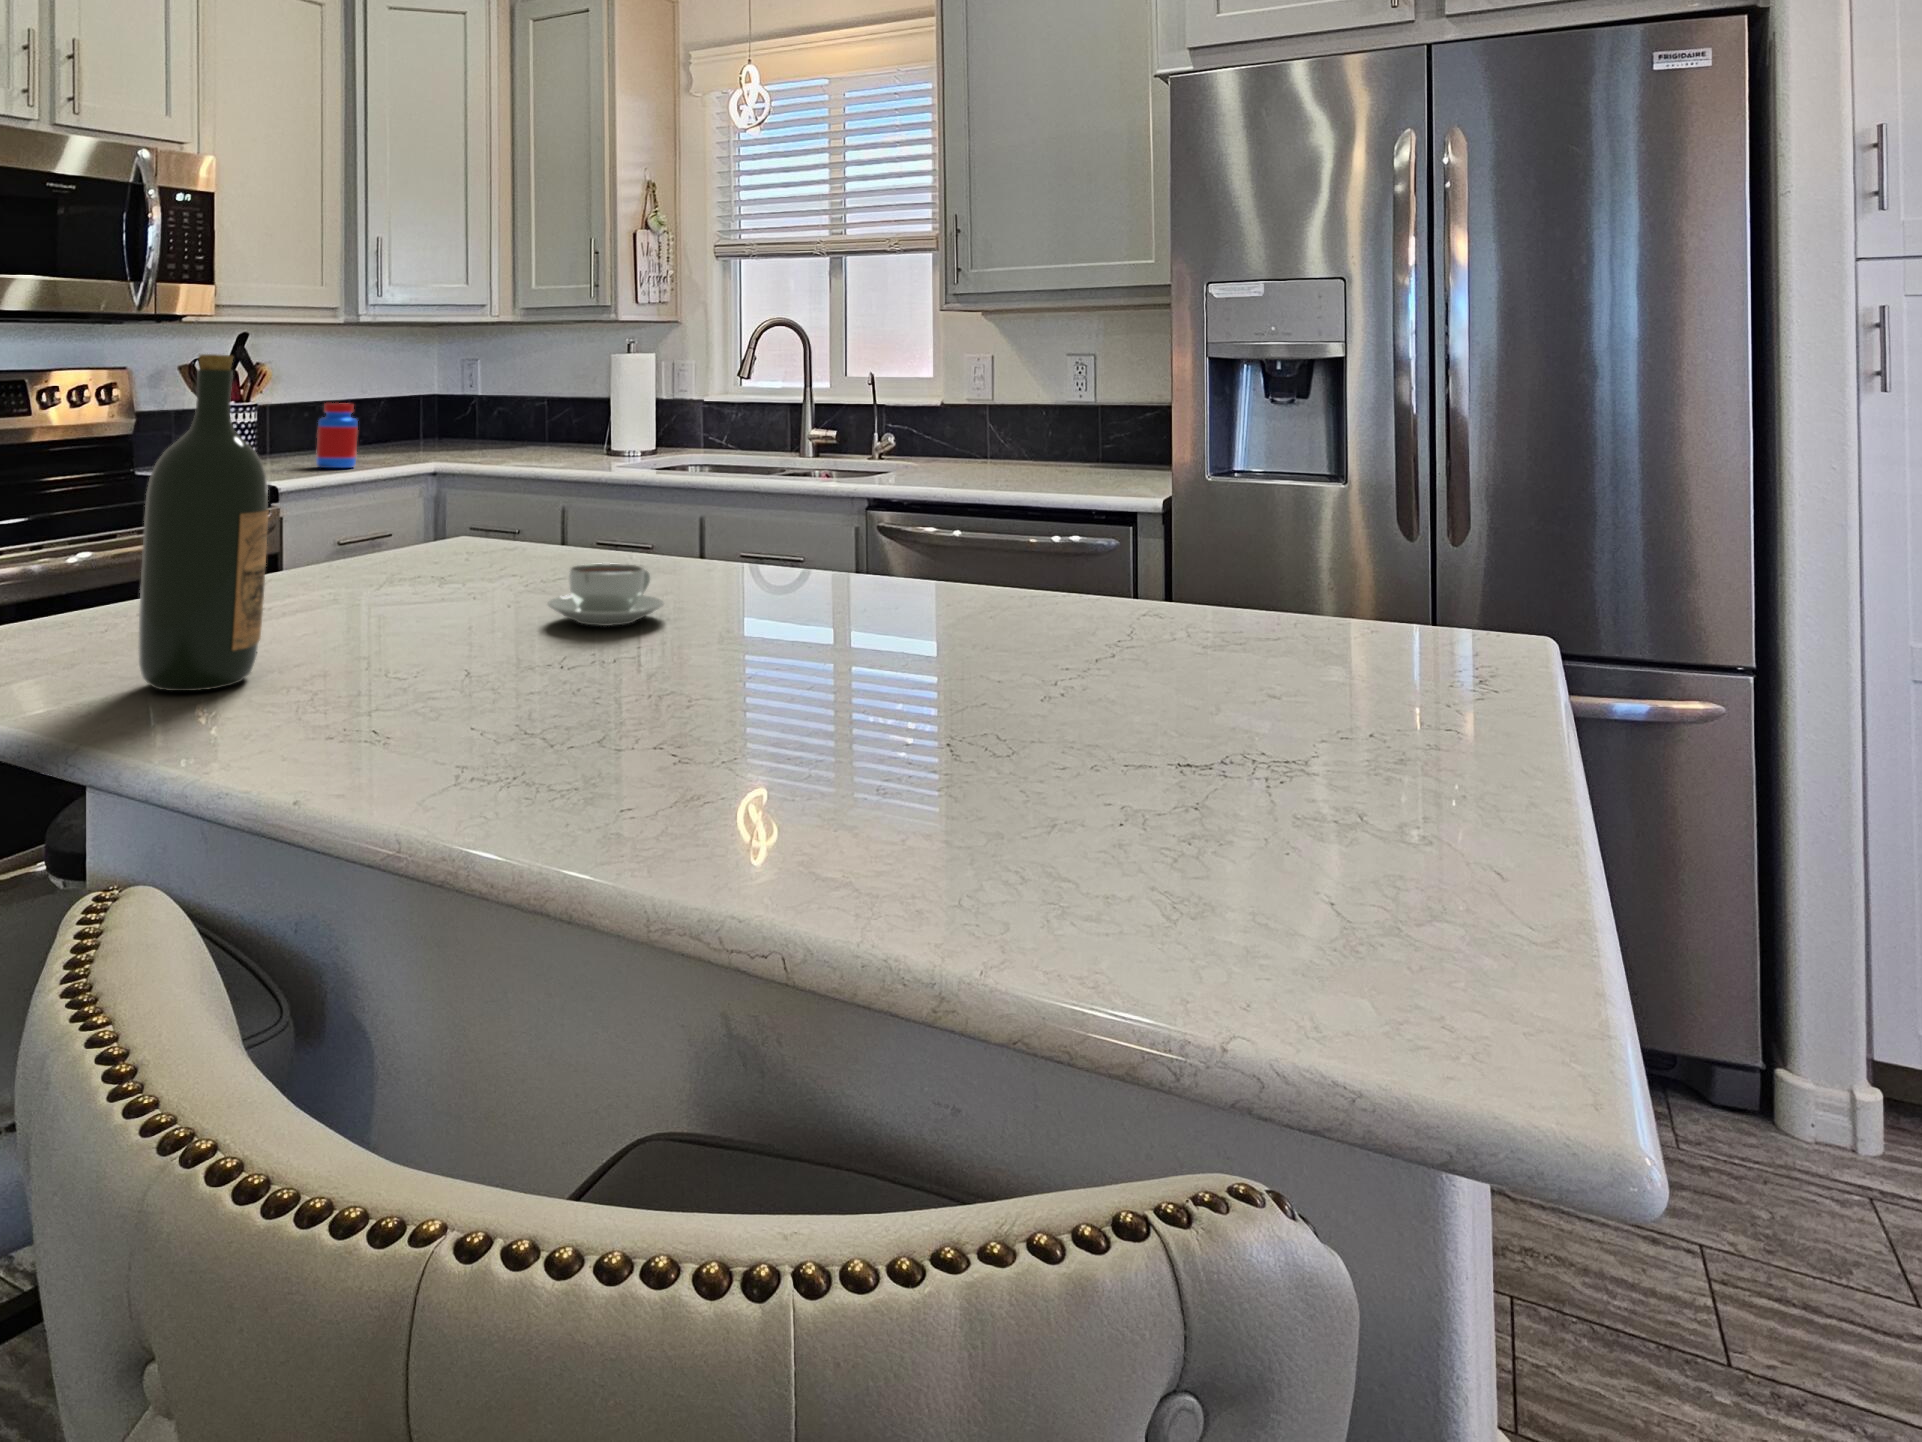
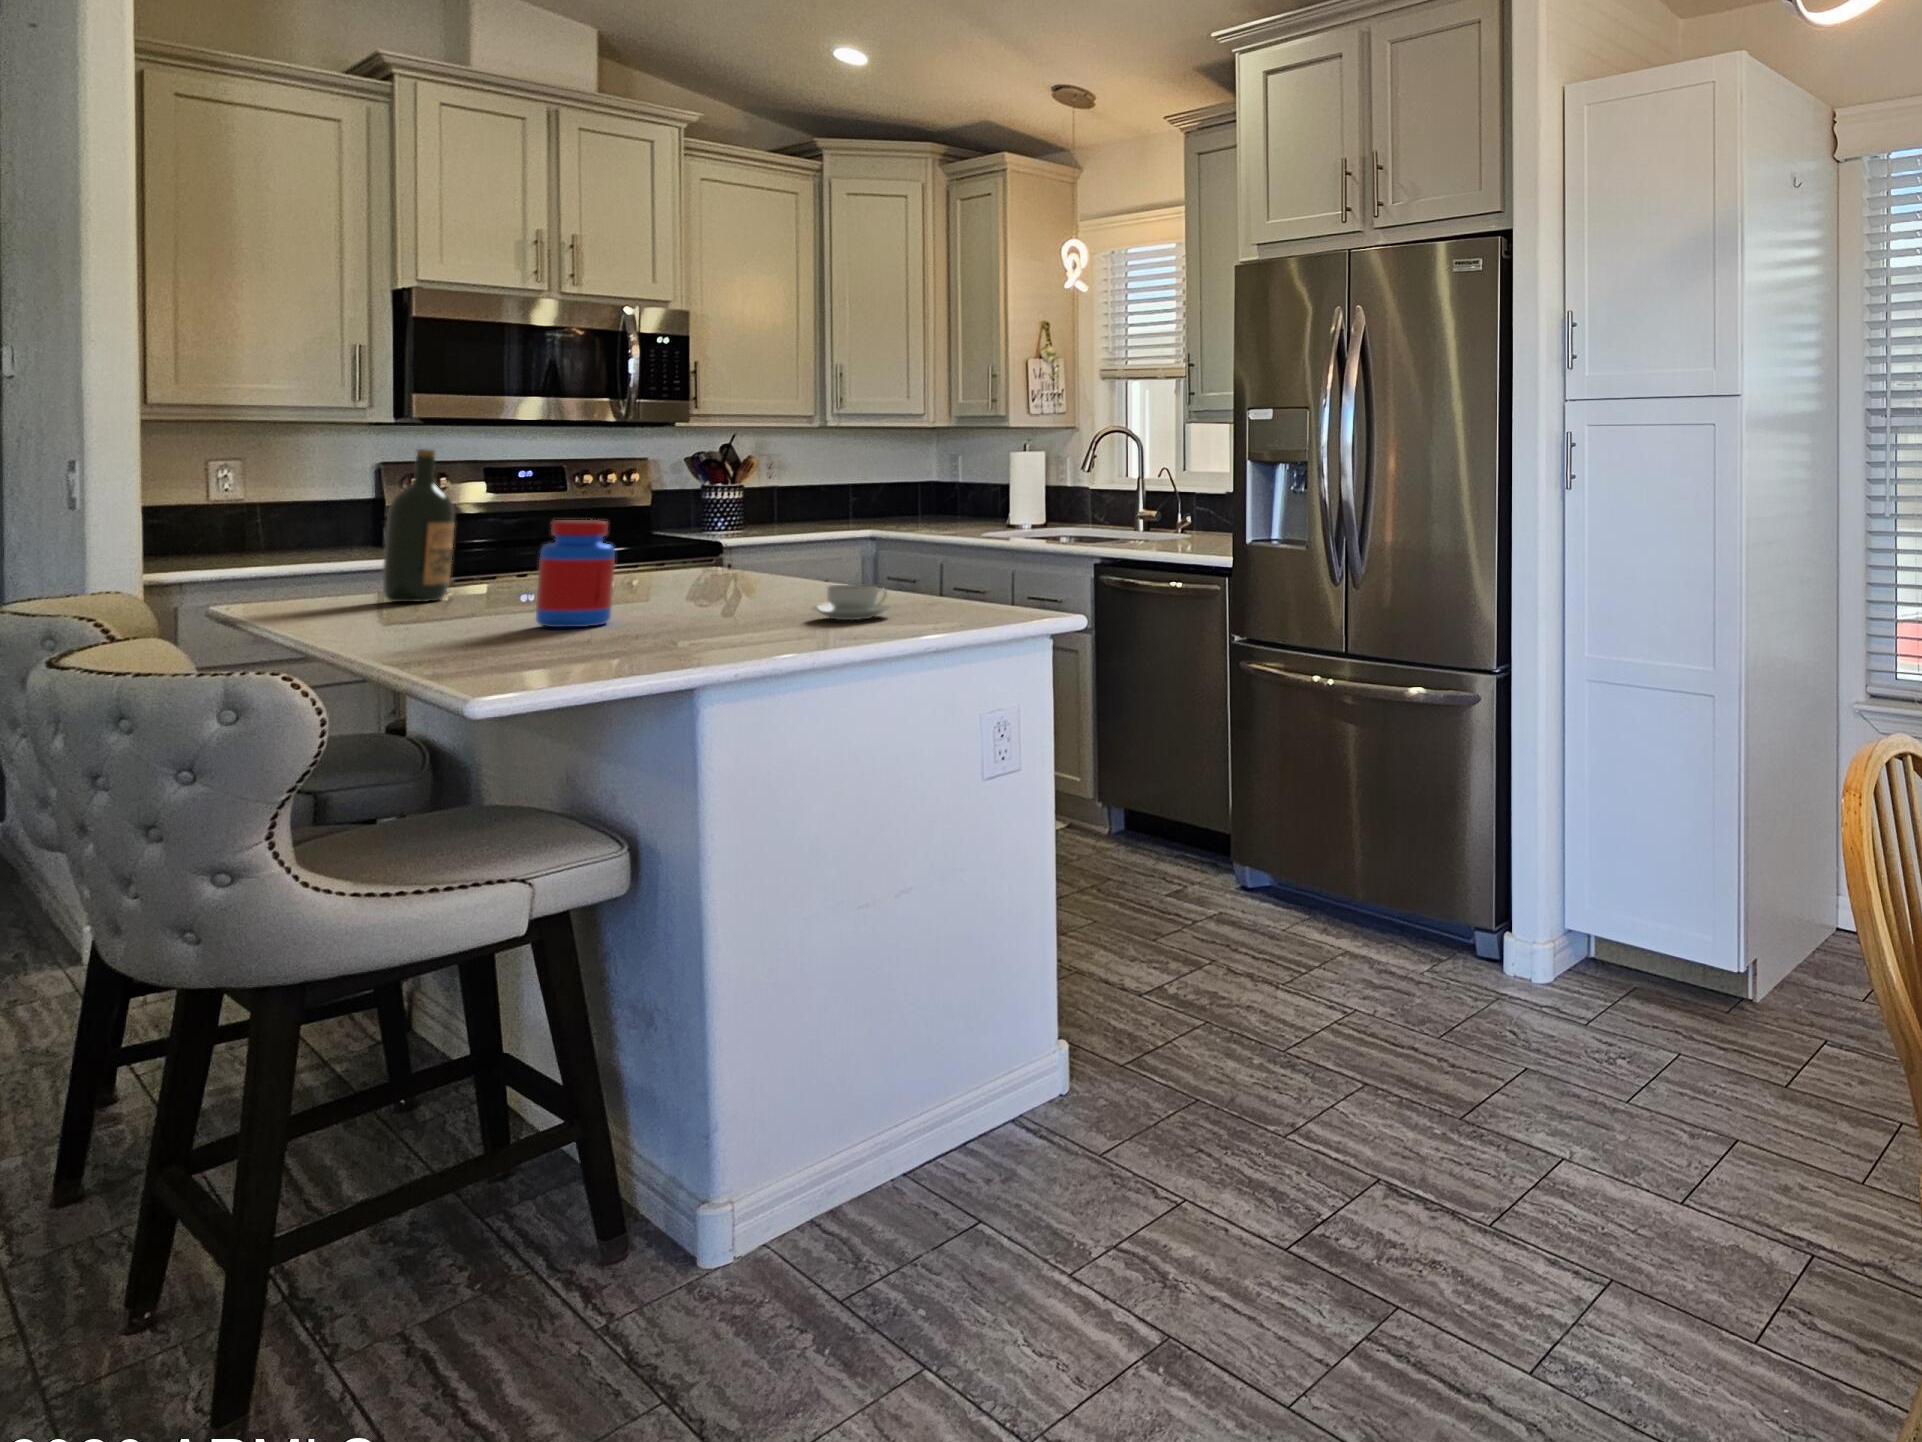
jar: present [316,403,358,468] -> present [536,520,615,627]
coffee cup: present [547,563,664,626] -> present [813,584,890,620]

